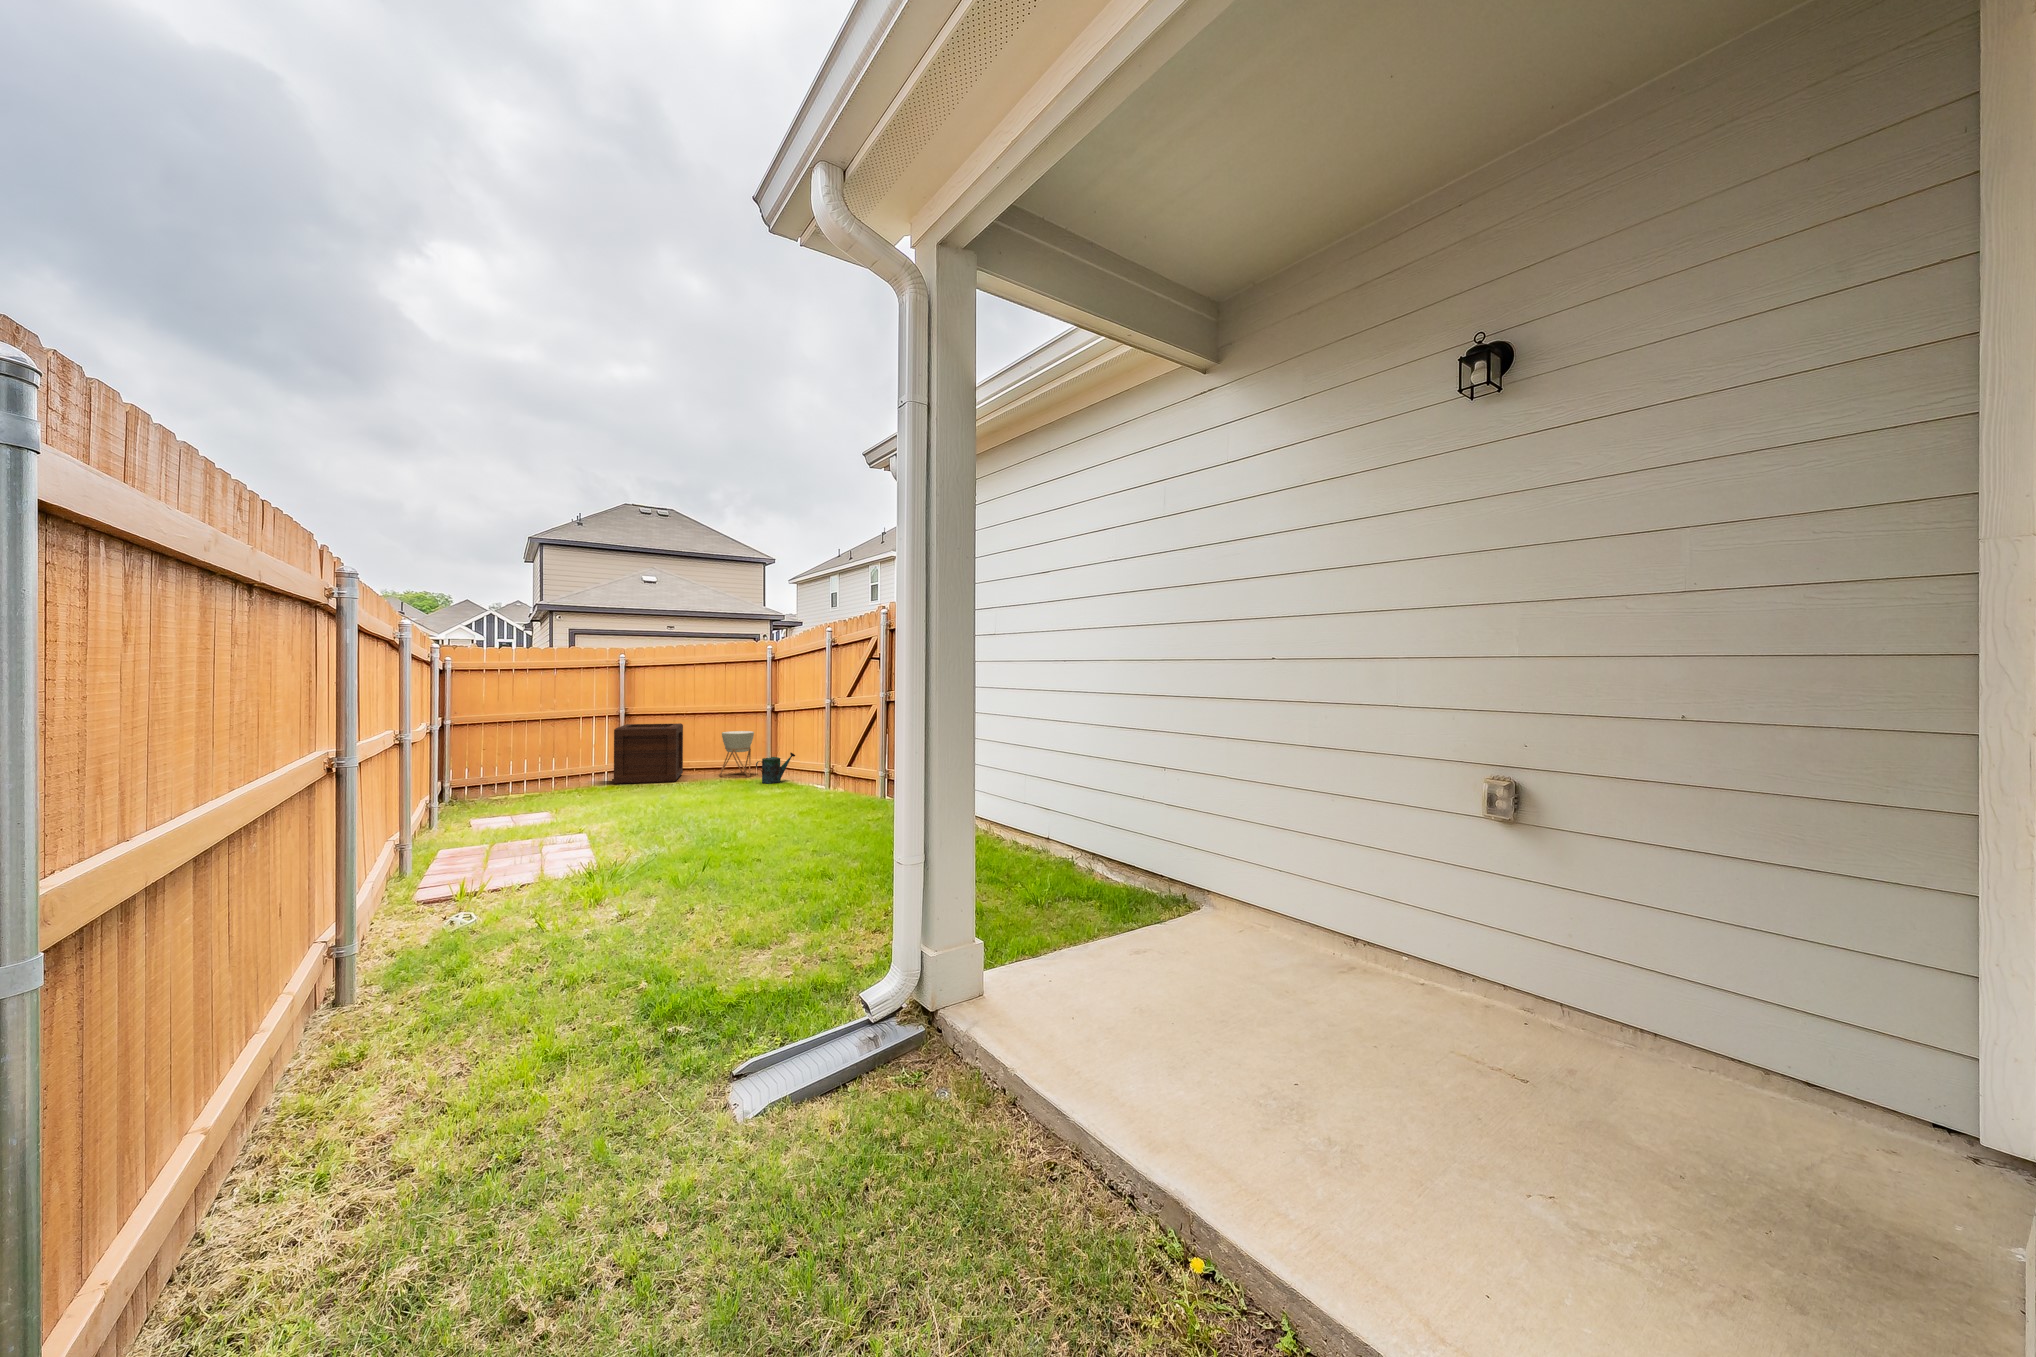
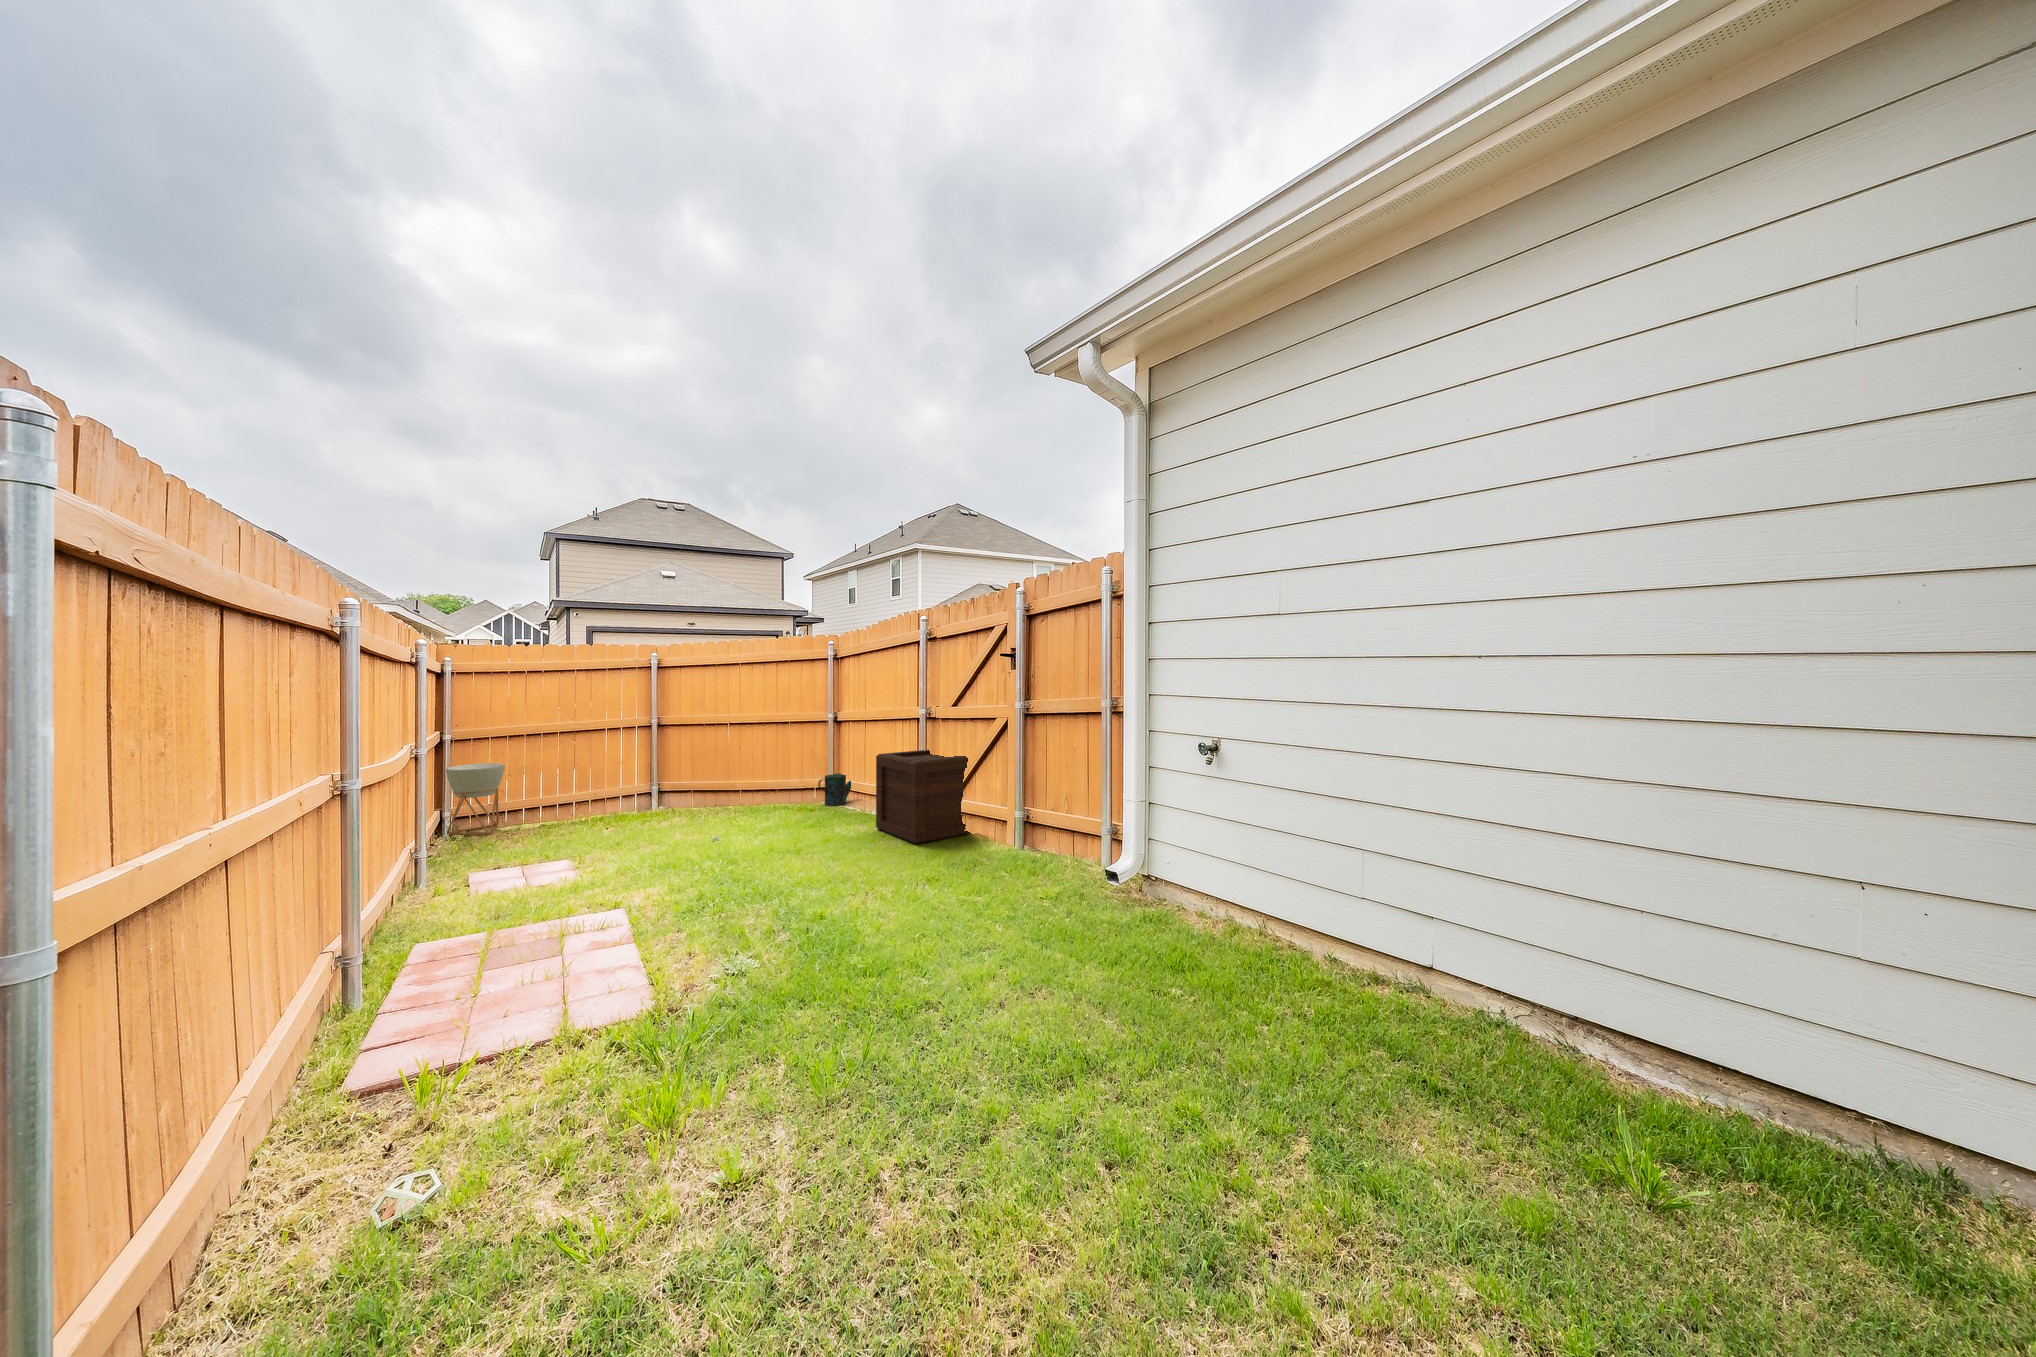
wooden crate: present [614,723,683,784] -> present [876,750,971,844]
planter: present [719,731,754,777] -> present [446,763,505,835]

